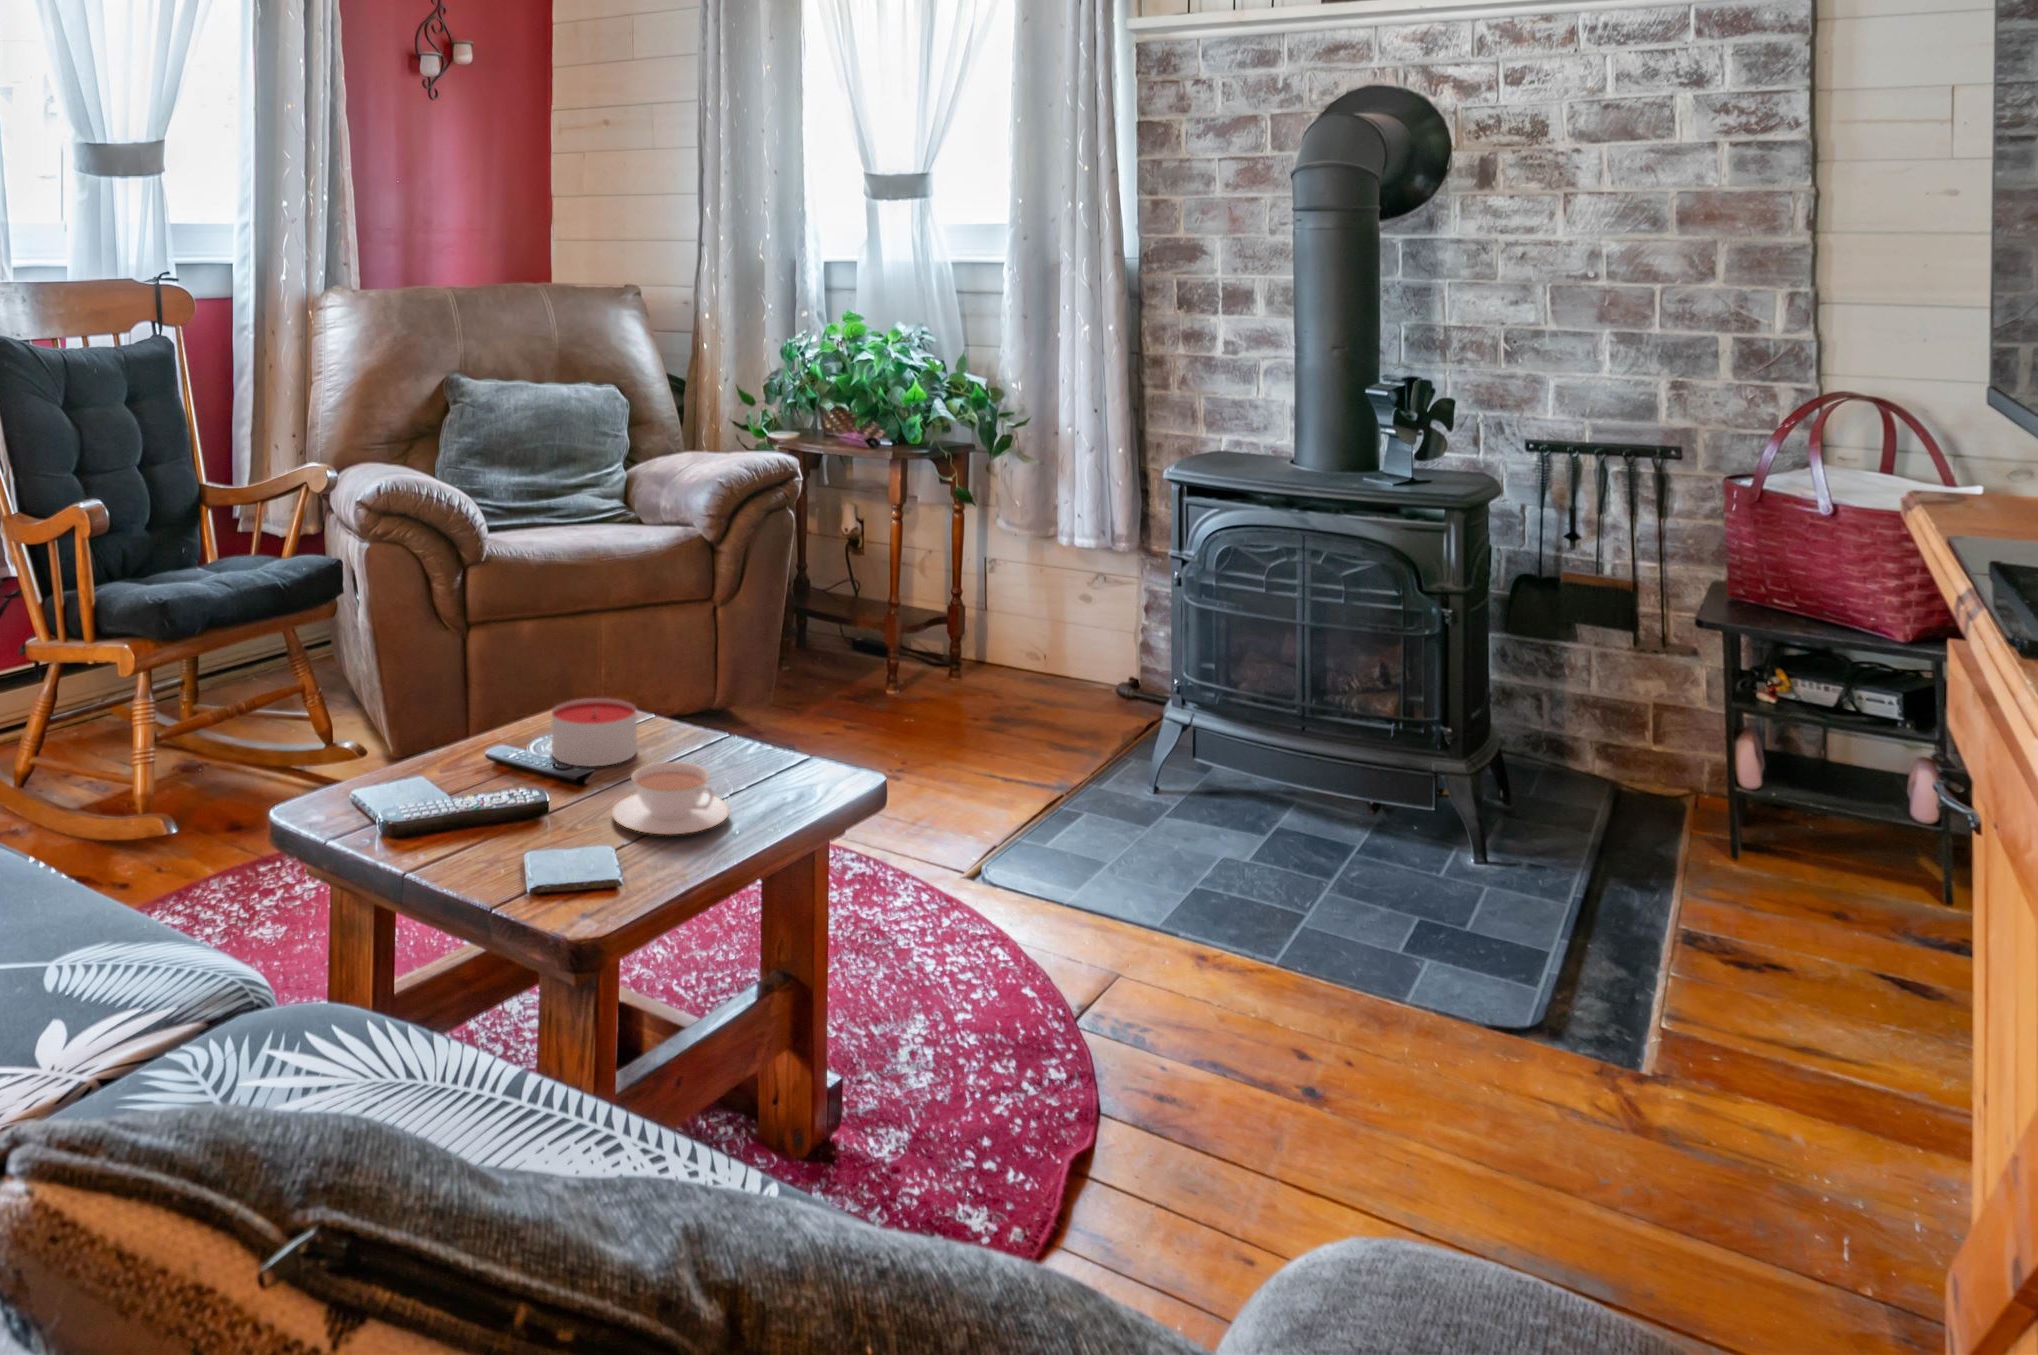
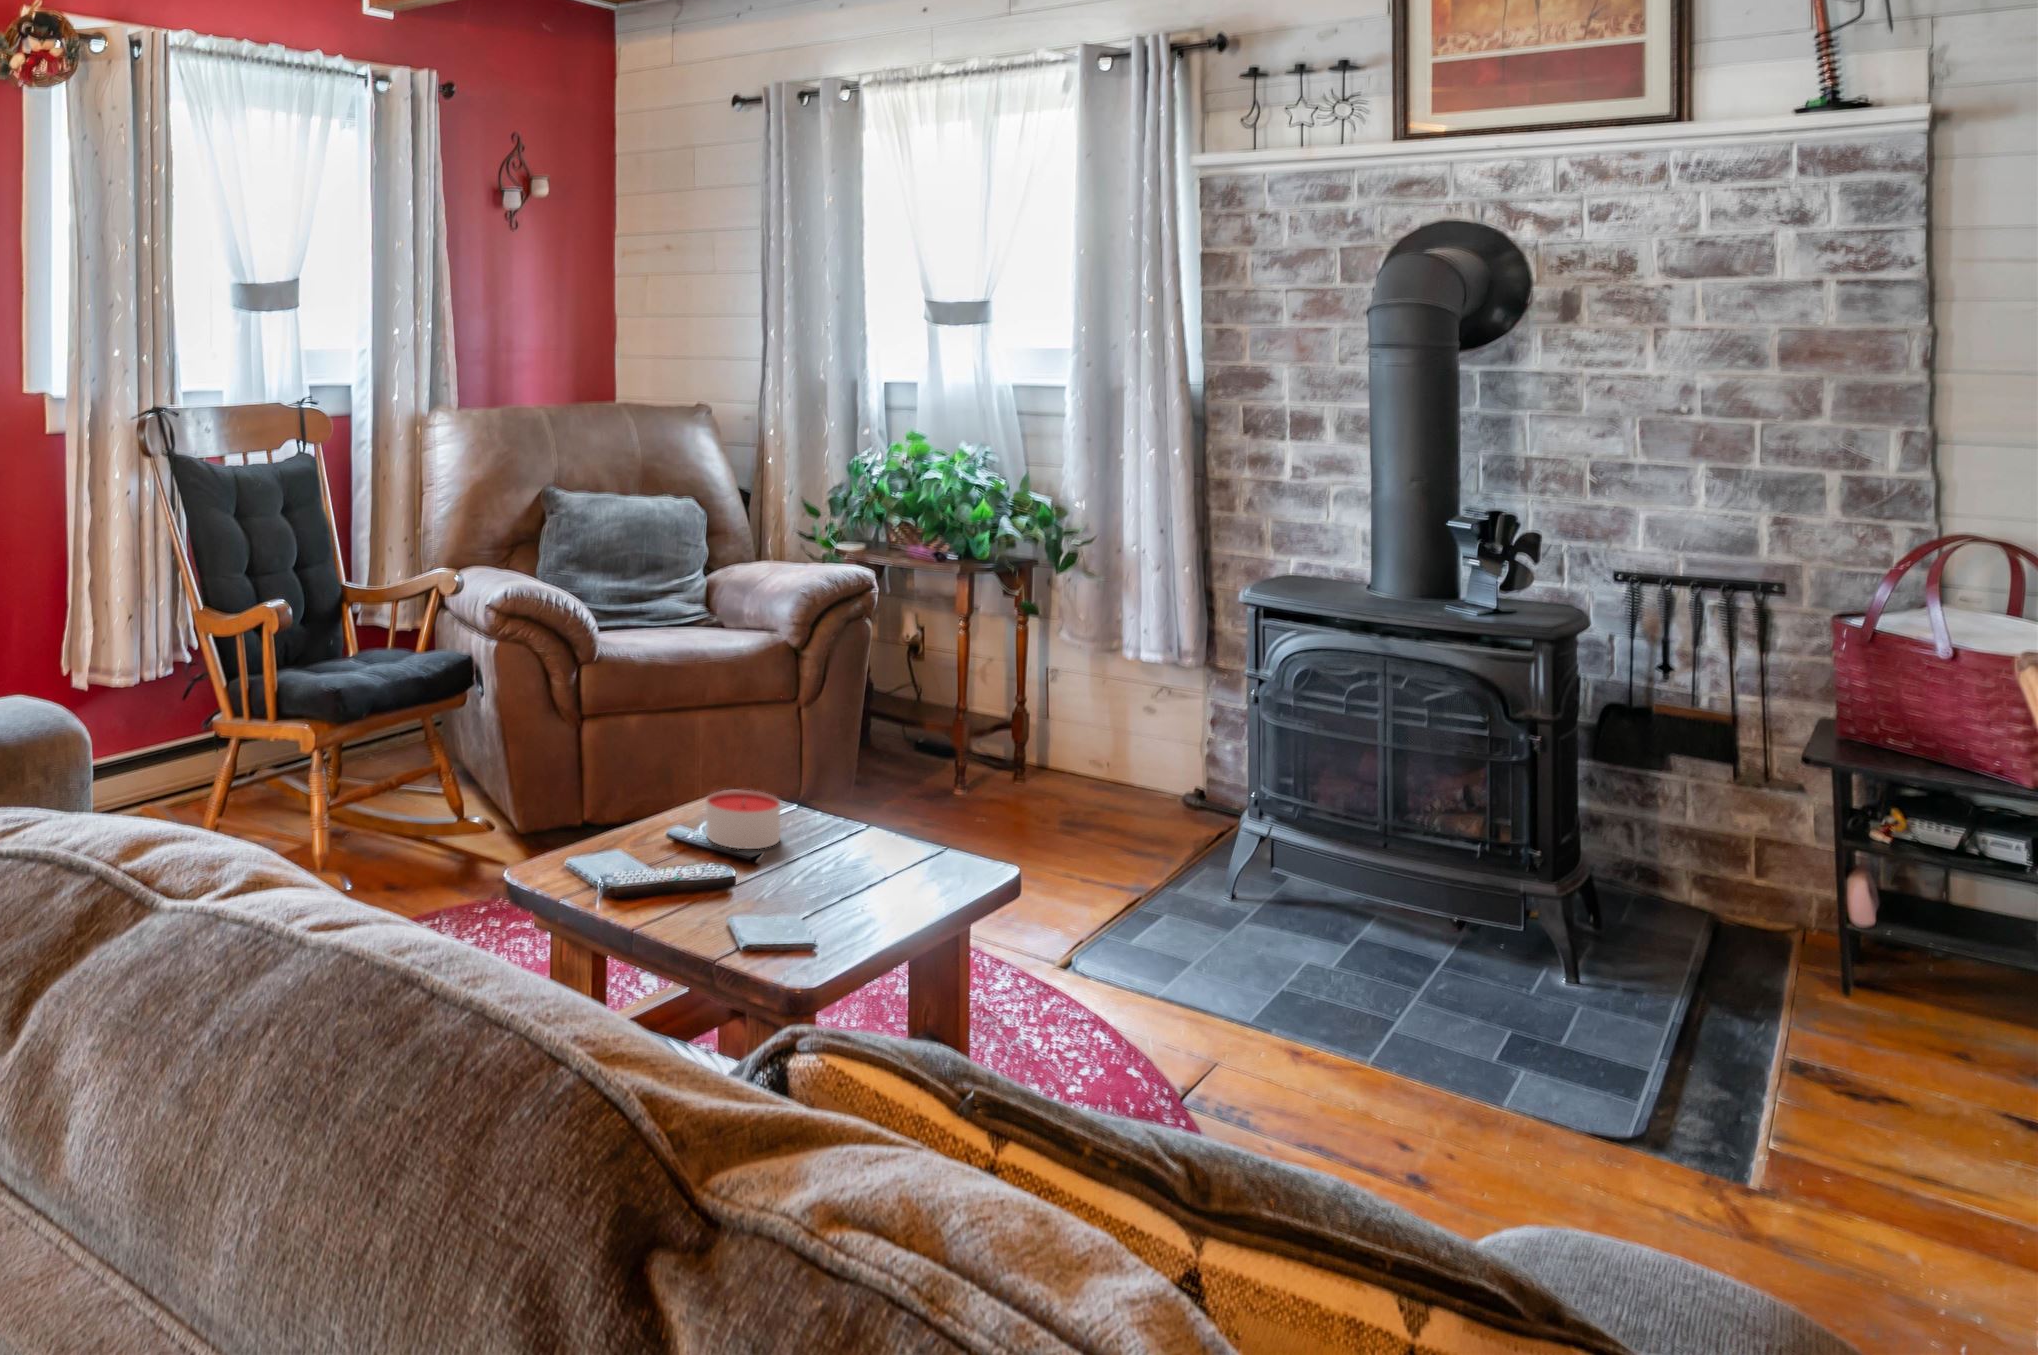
teacup: present [612,762,729,834] -> none [774,848,876,909]

